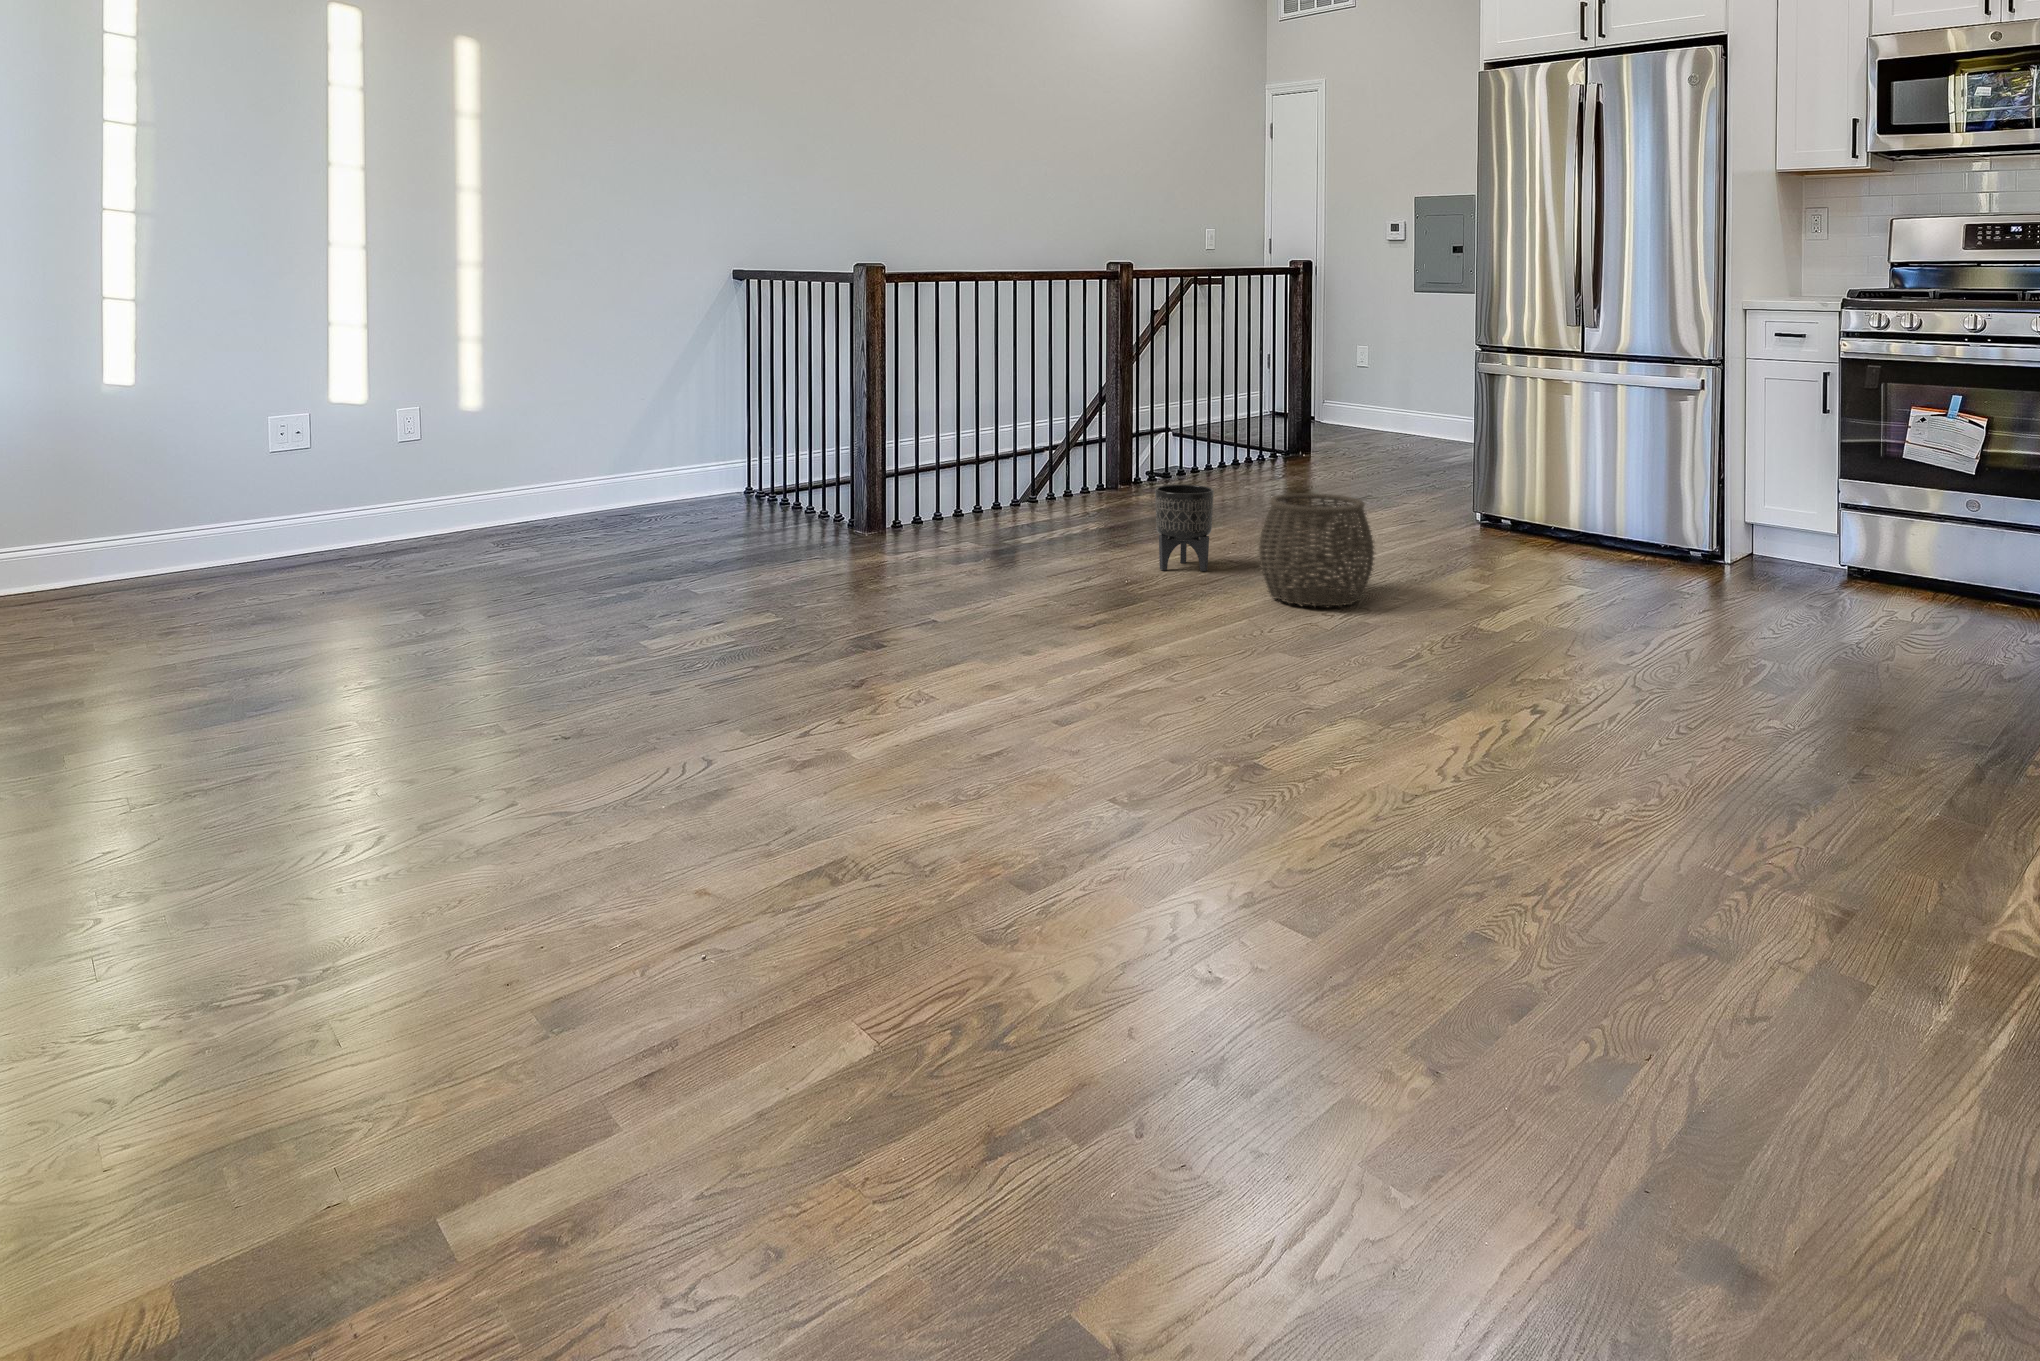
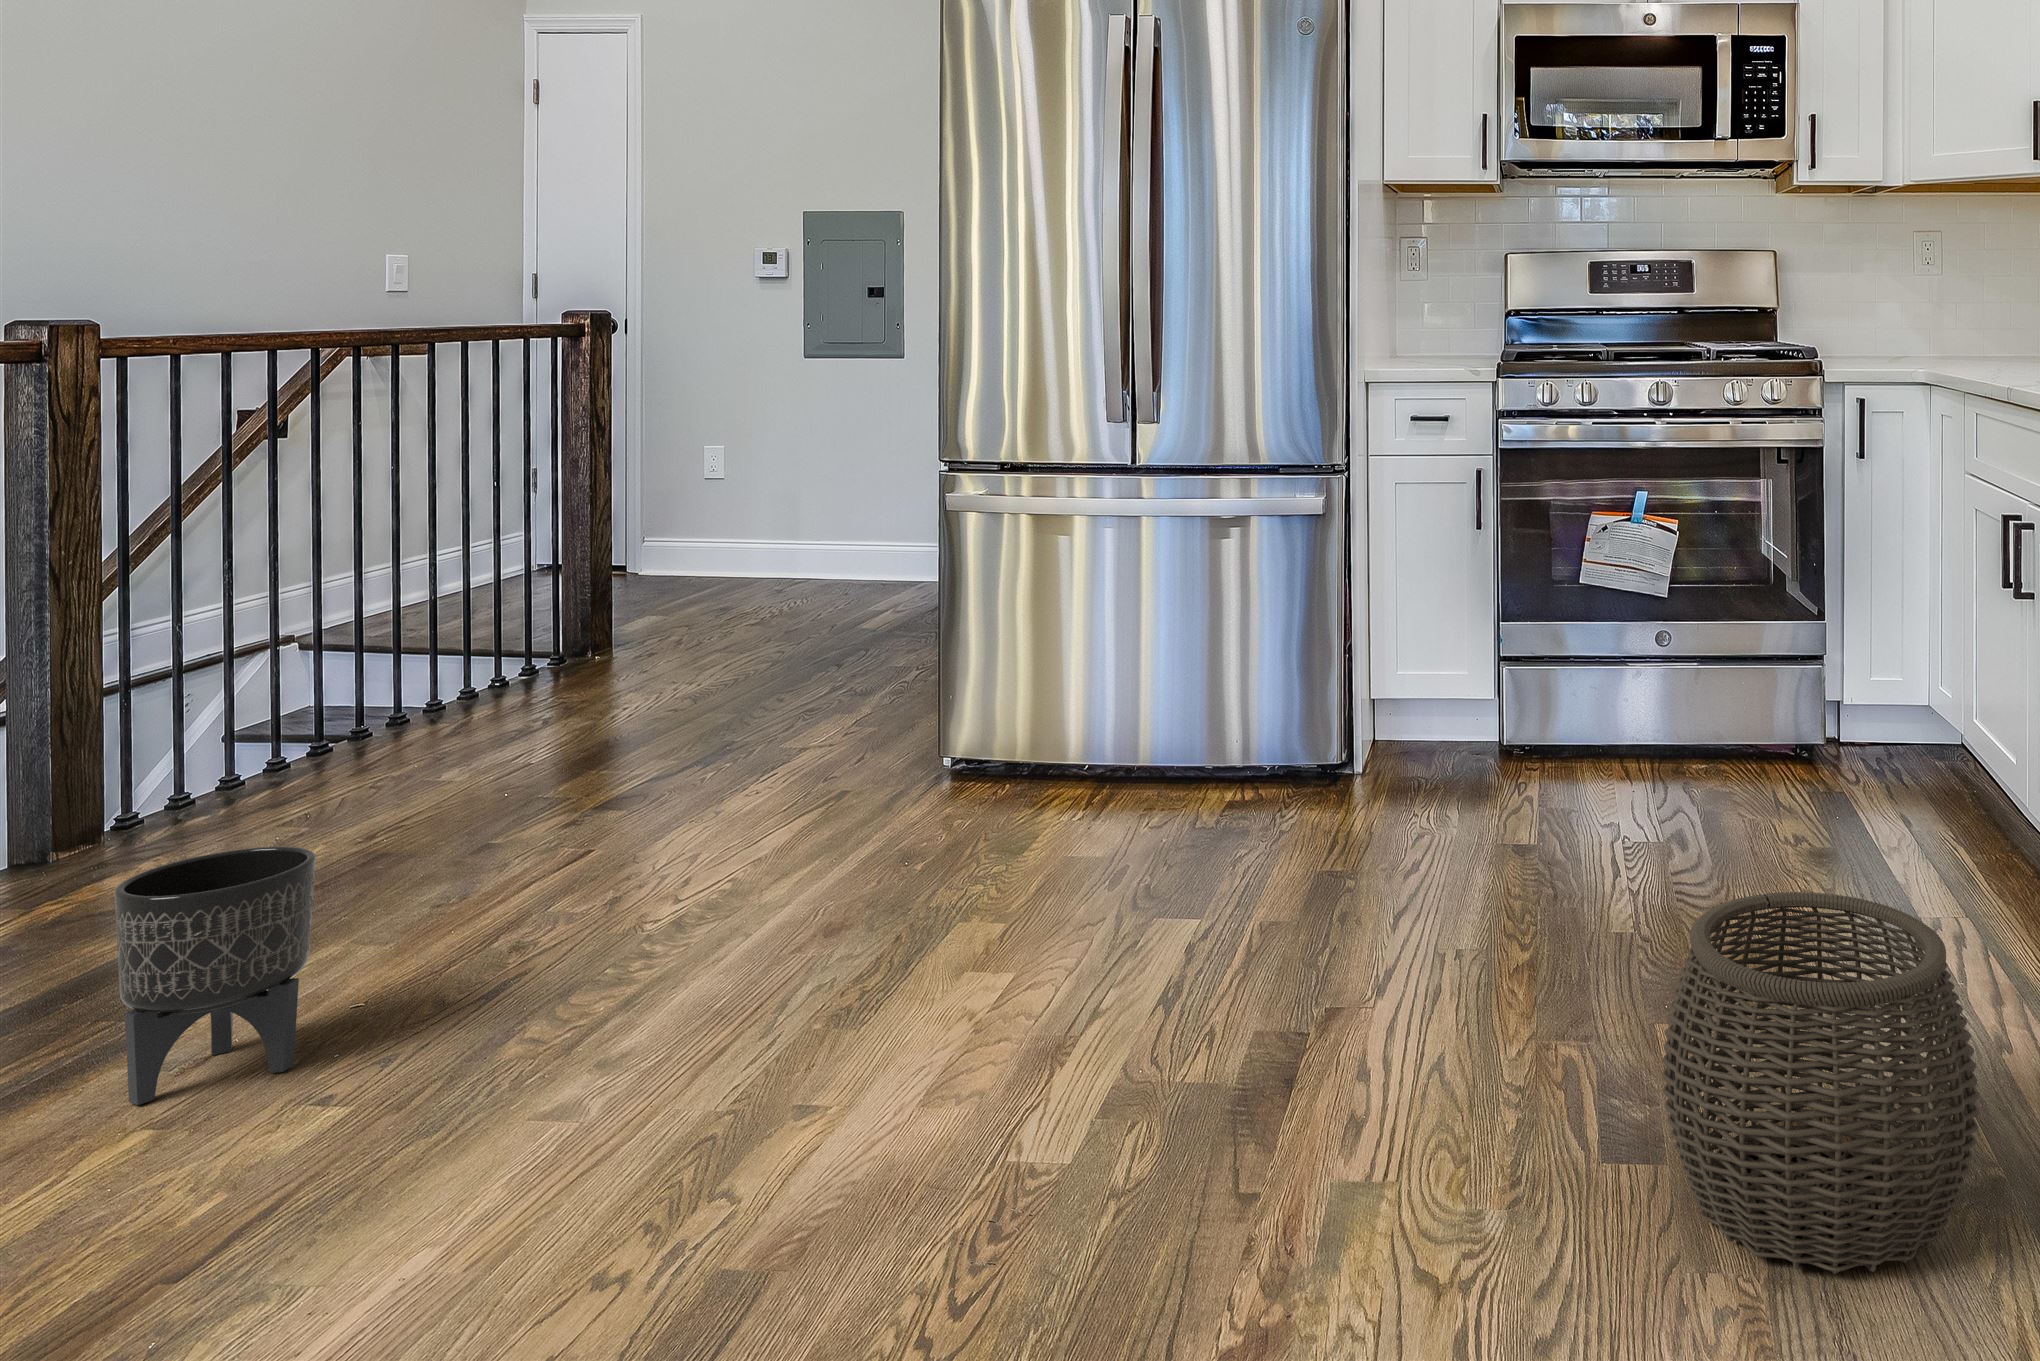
woven basket: present [1257,493,1374,607] -> present [1662,892,1979,1274]

